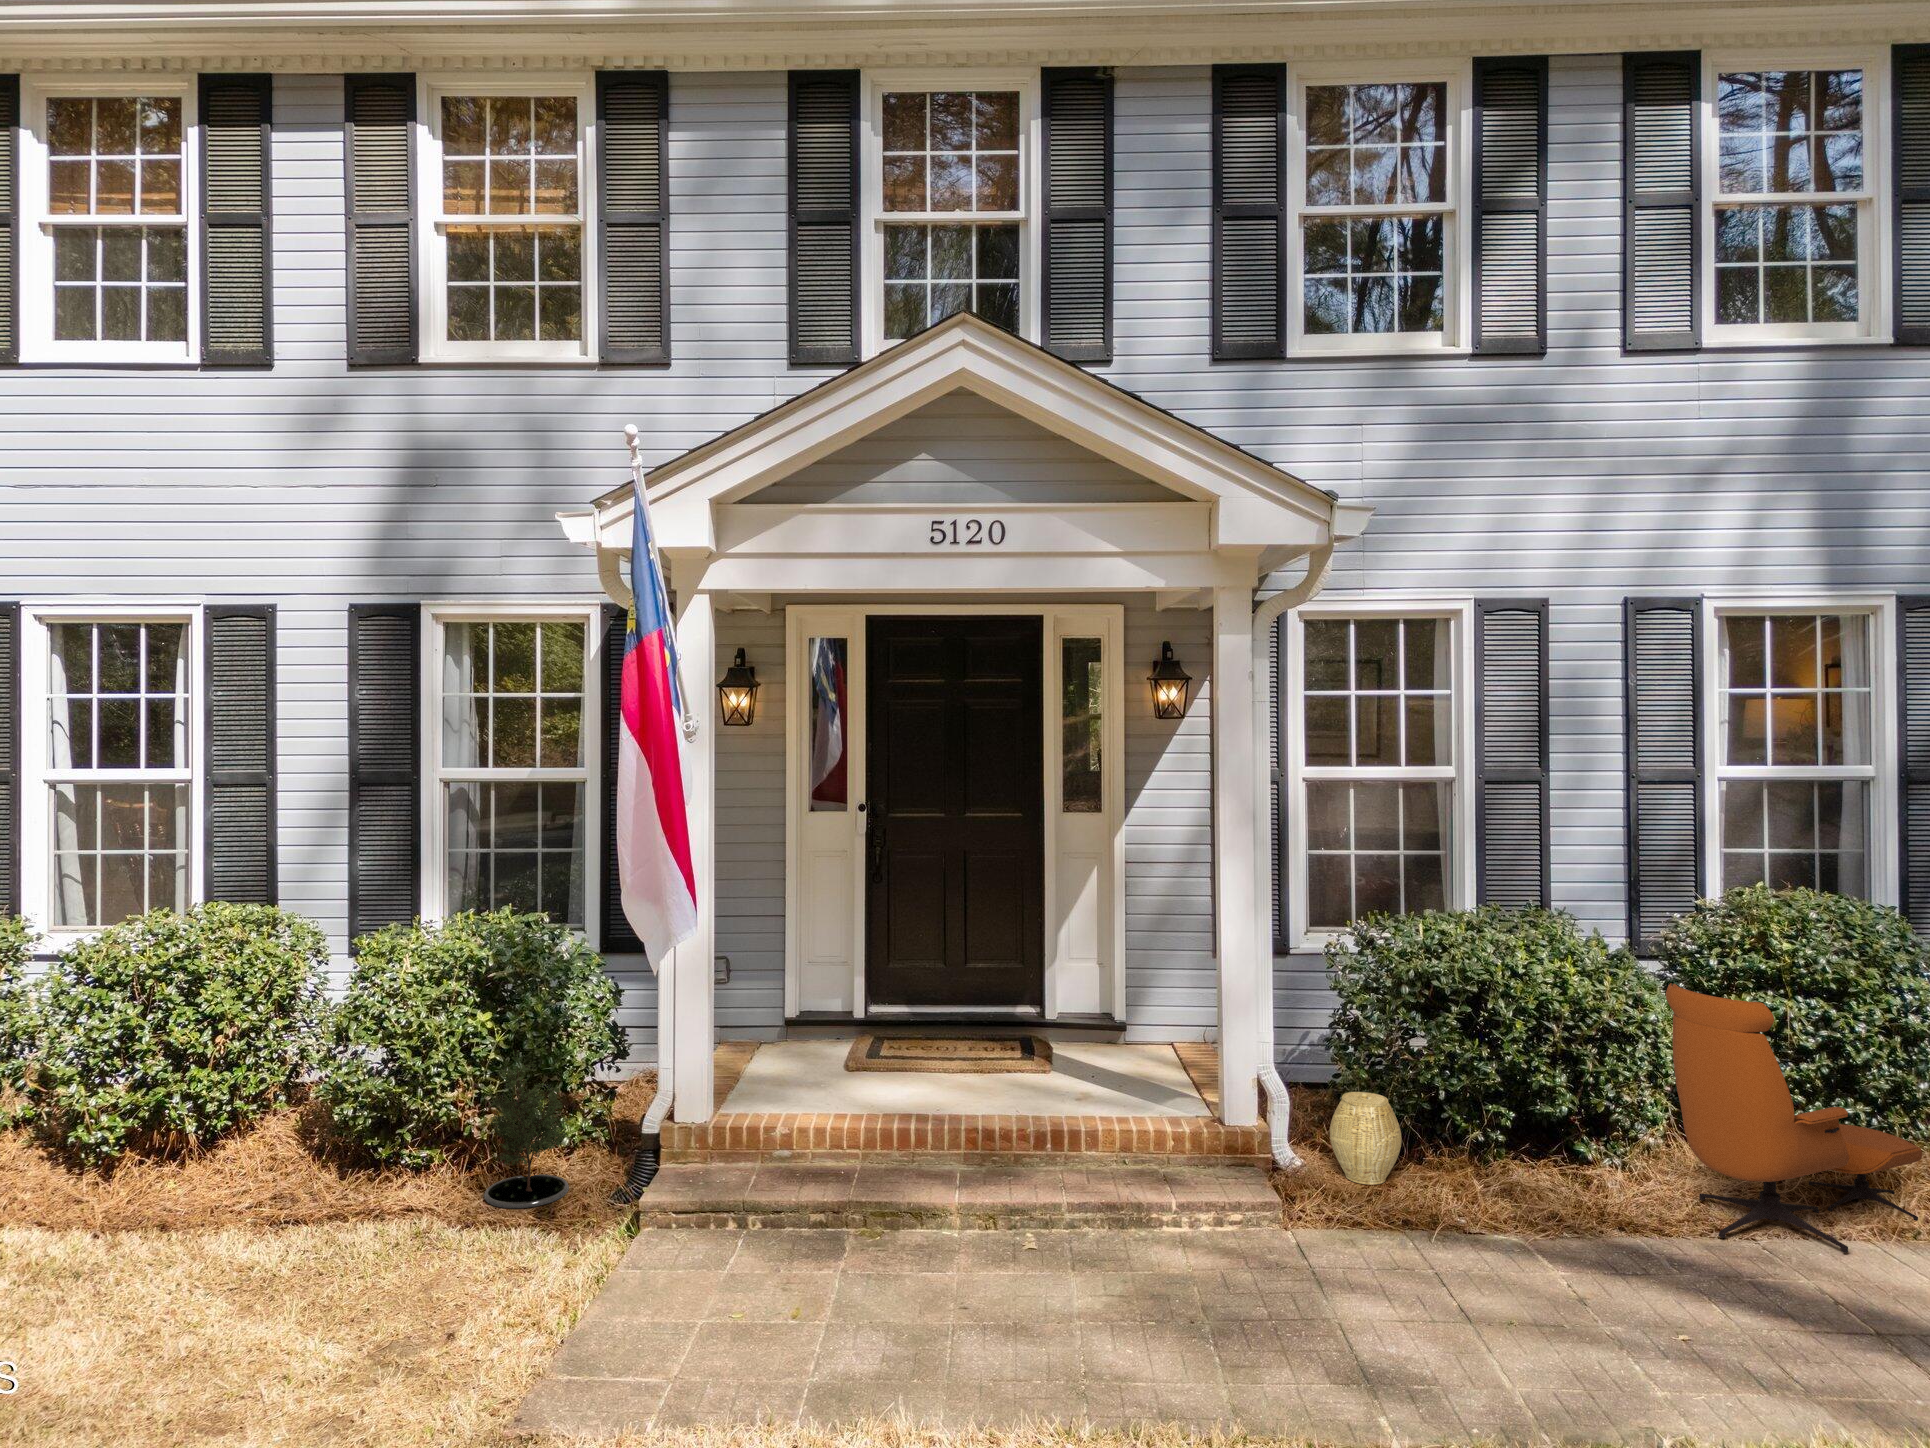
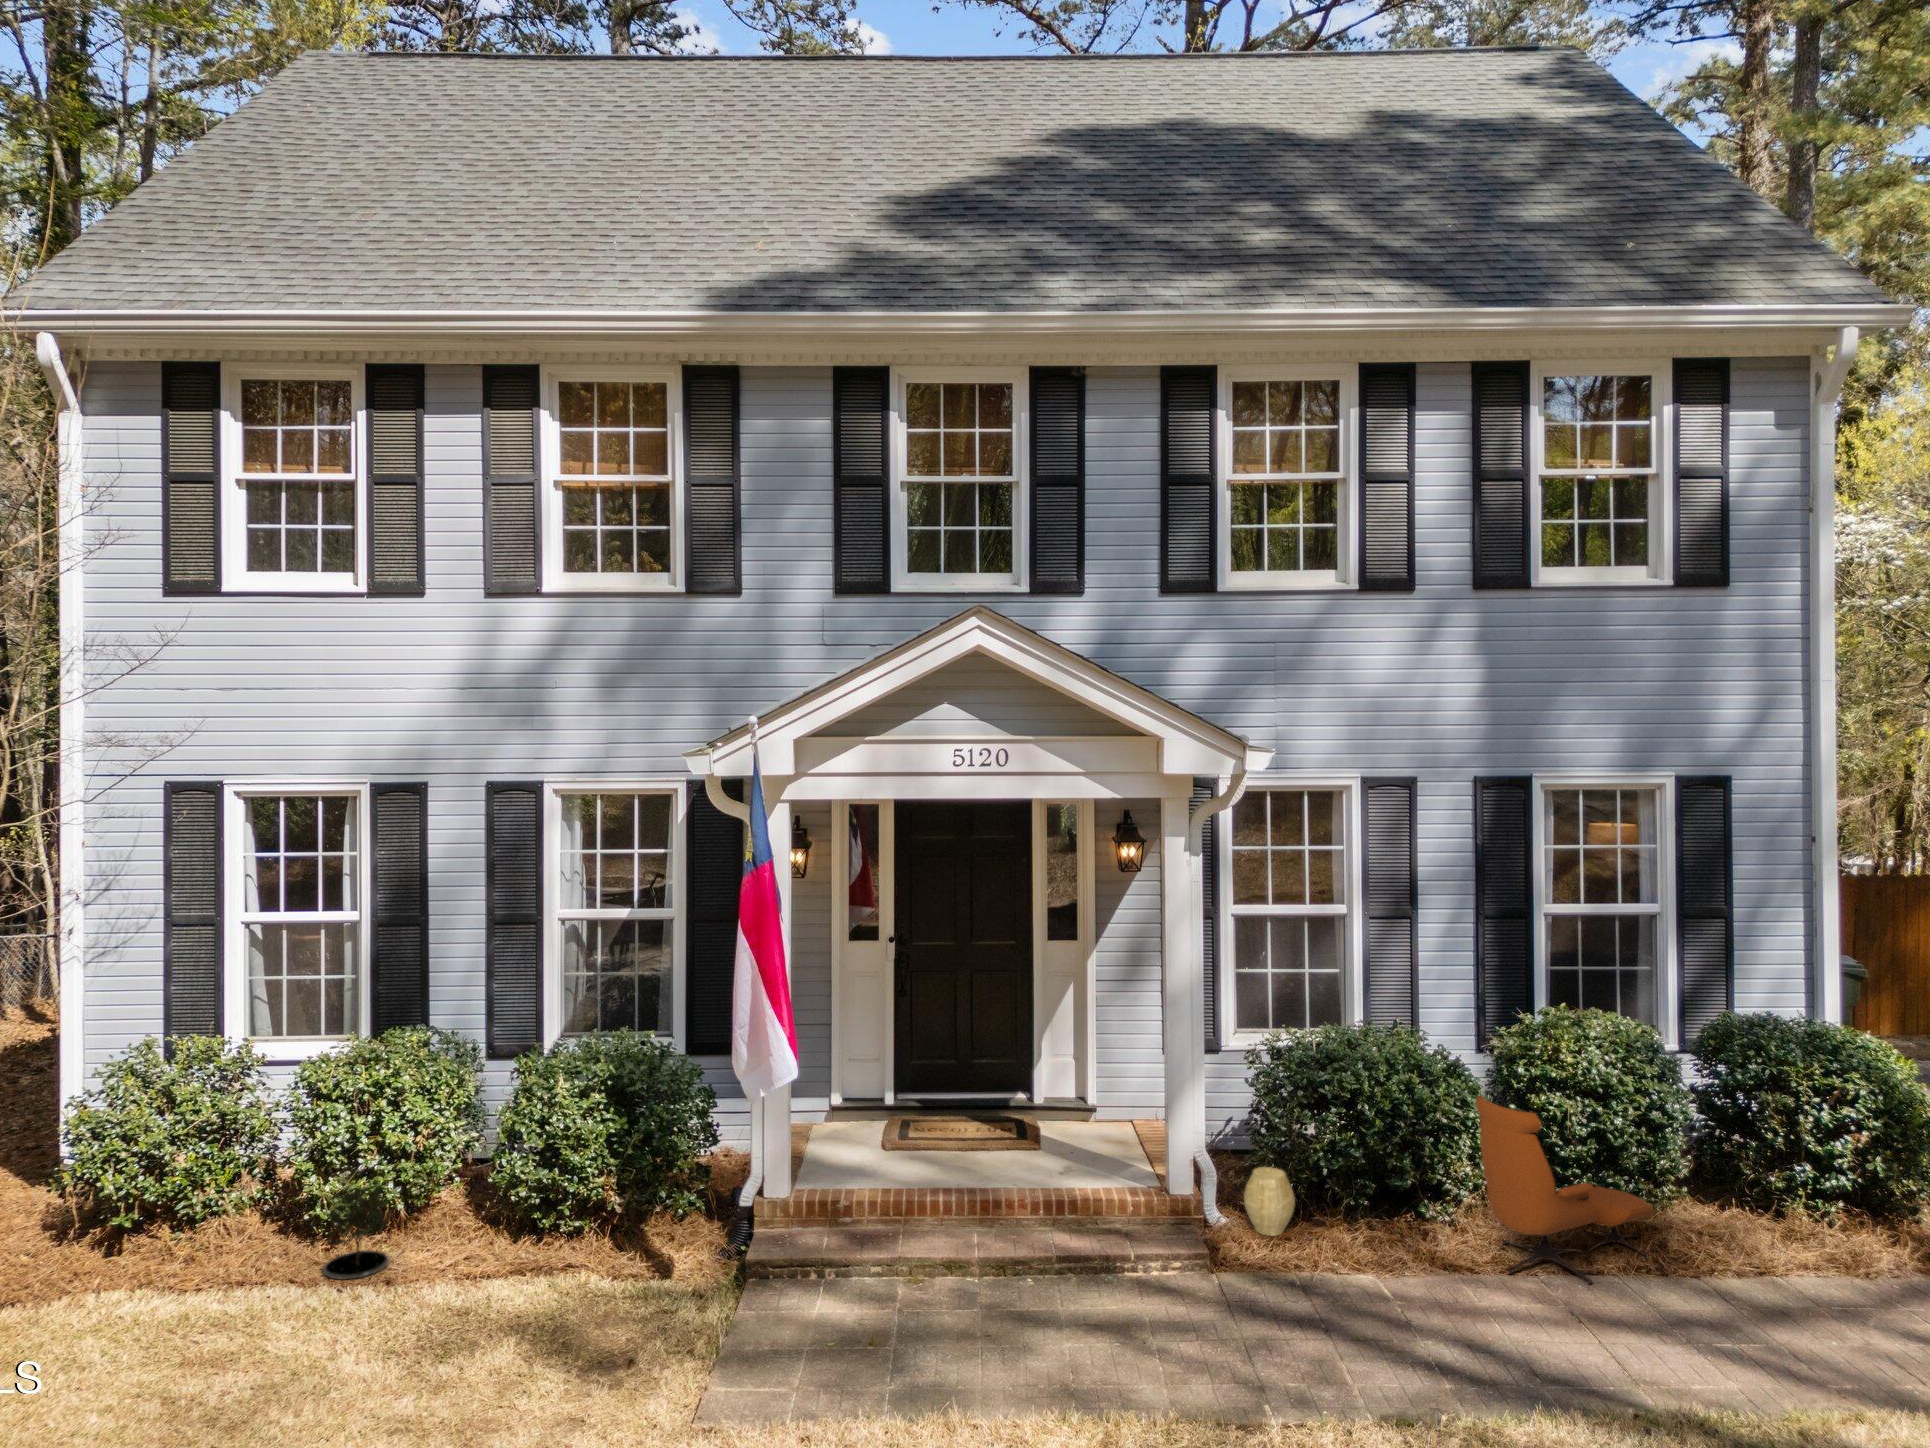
potted tree: present [482,1051,572,1208] -> present [323,1164,390,1280]

